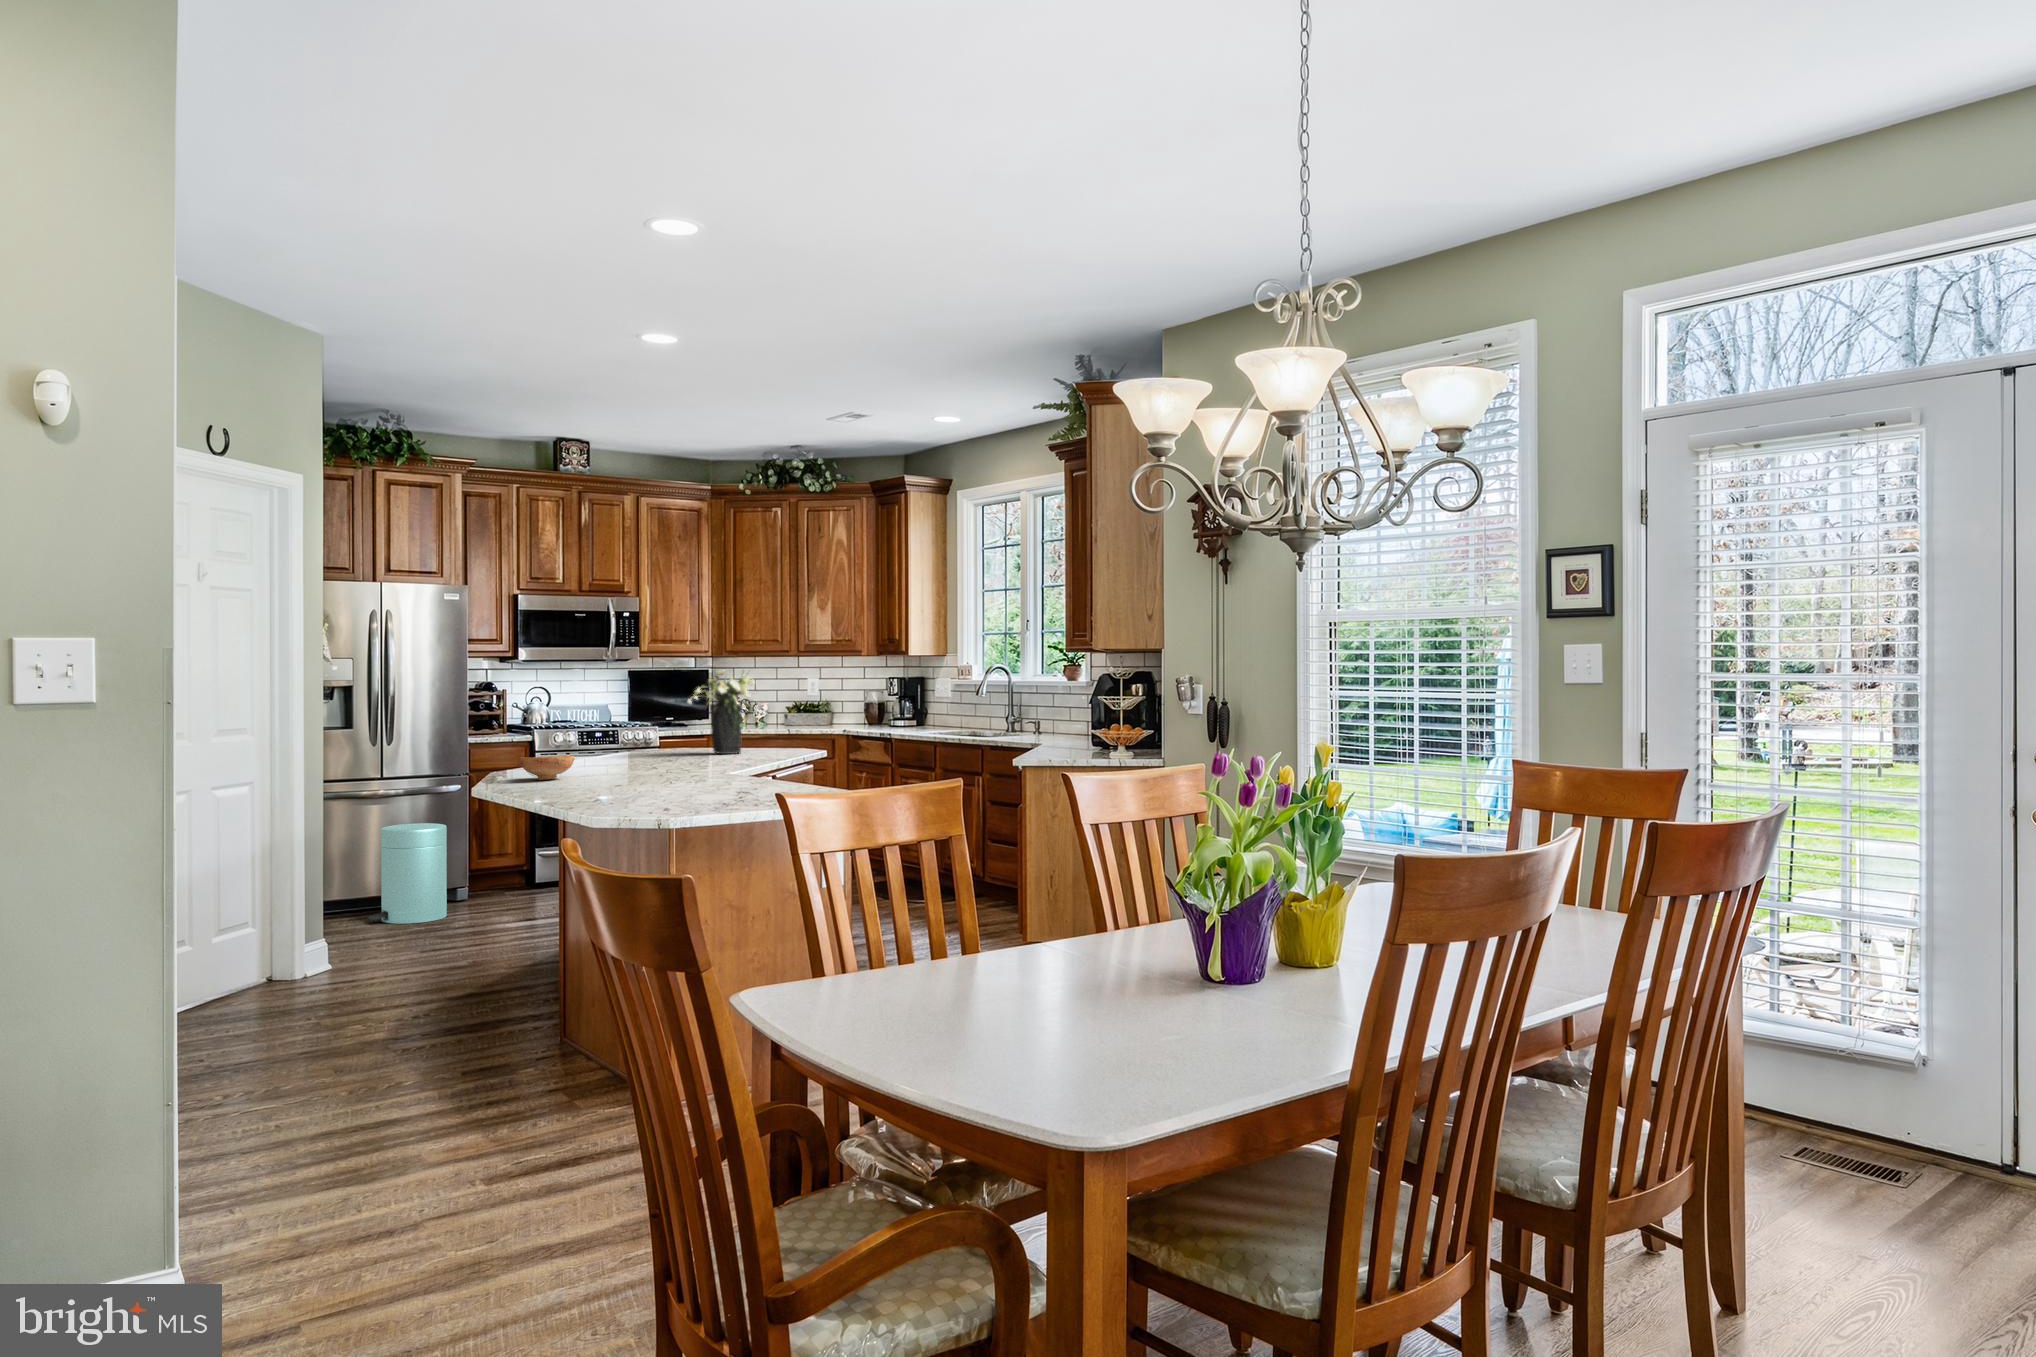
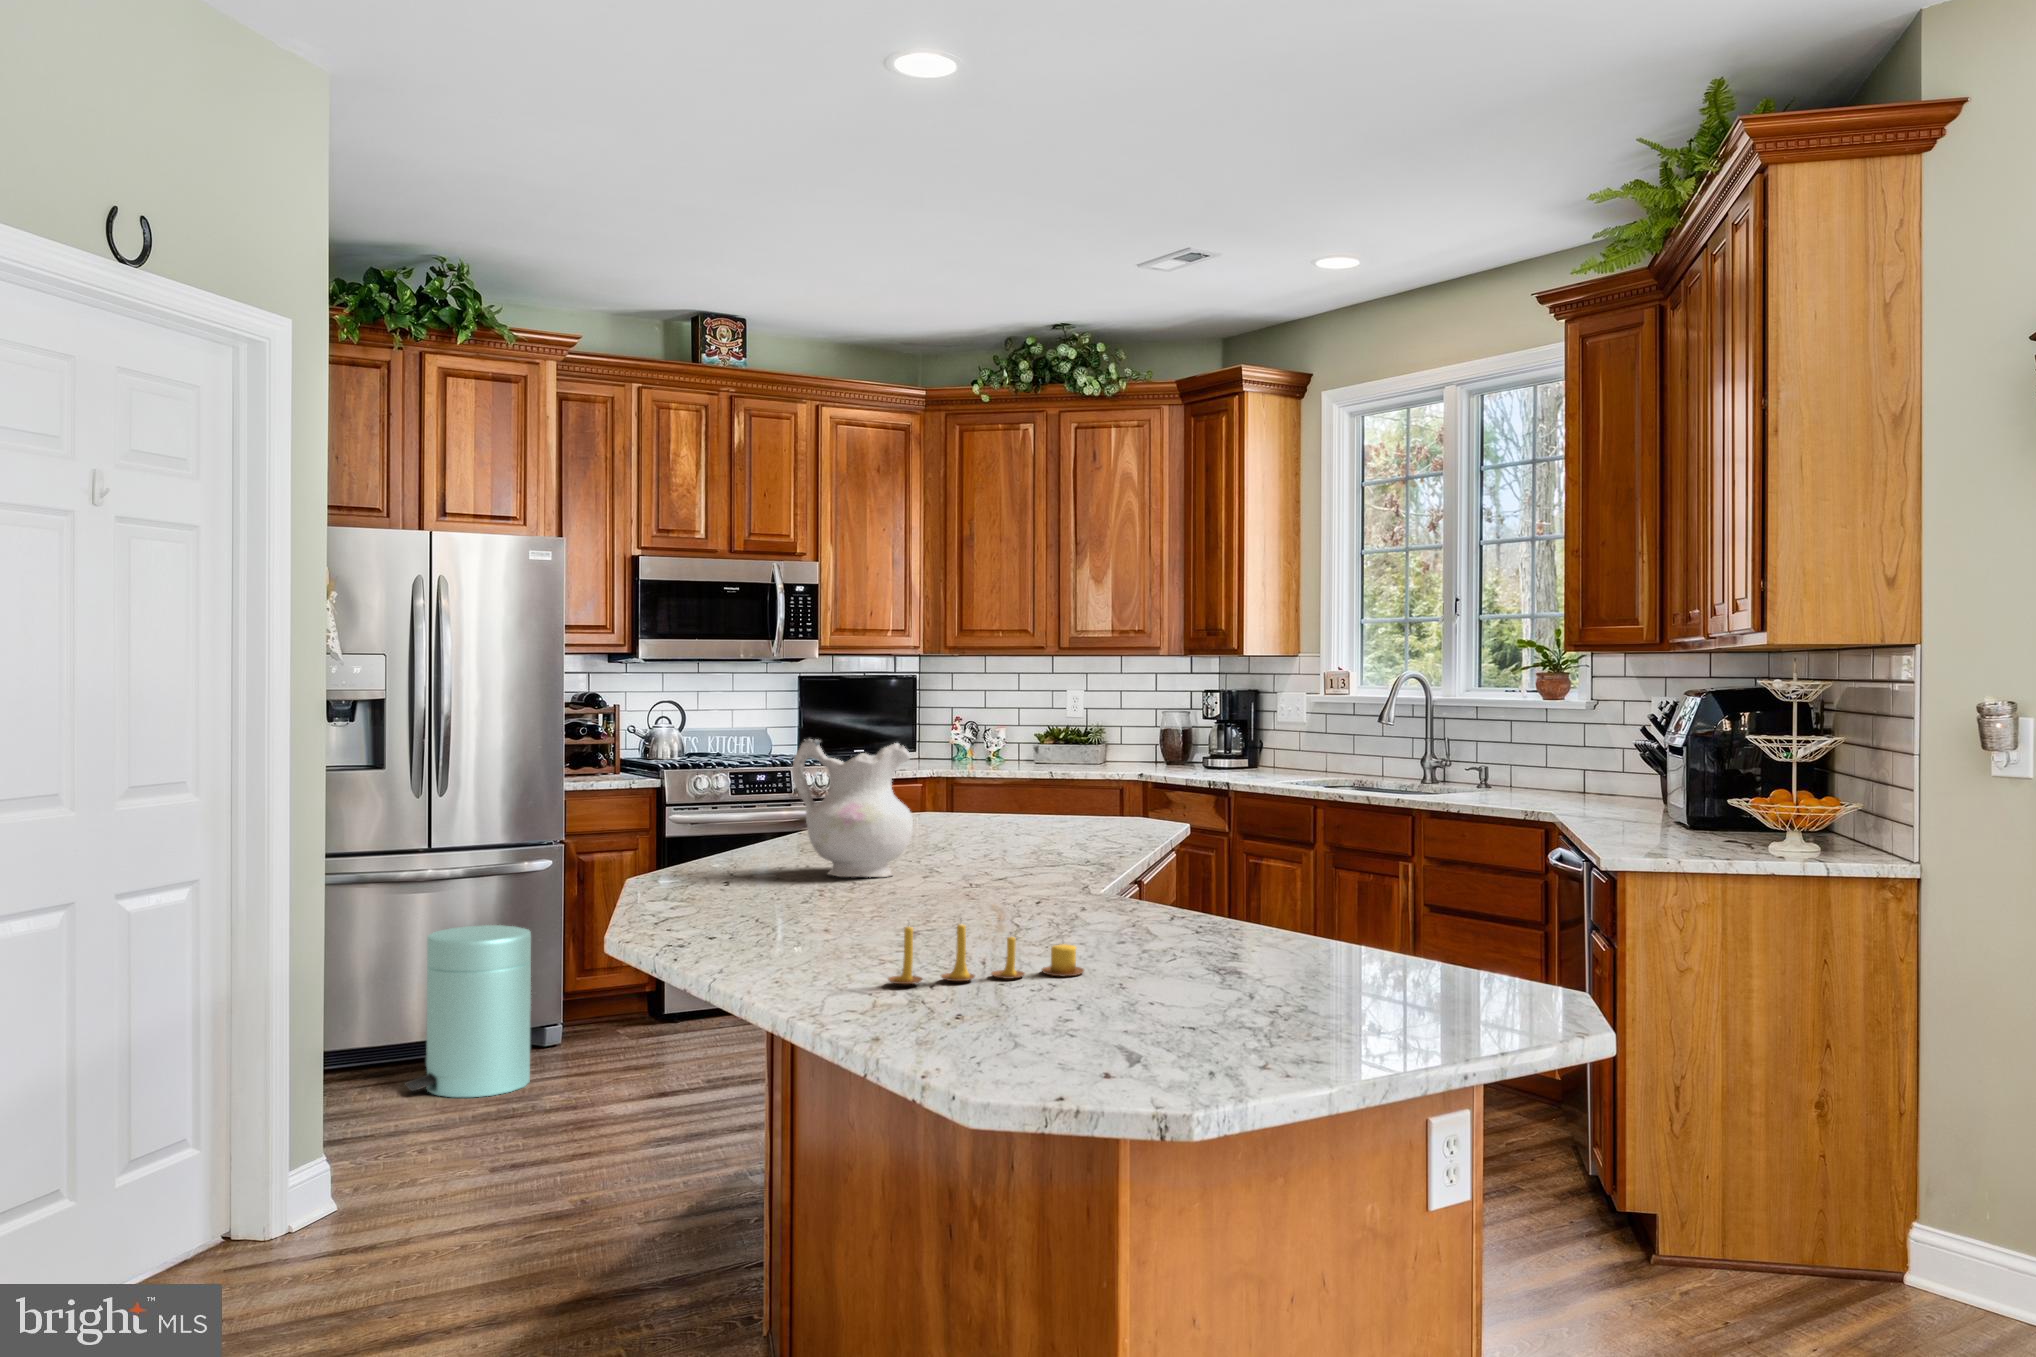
flower arrangement: present [687,671,755,754] -> none [975,676,1105,837]
ceramic pitcher: none [576,700,638,769] -> present [793,739,913,877]
bowl: present [520,756,574,780] -> none [700,858,809,911]
candle: none [586,768,674,795] -> present [888,924,1084,984]

